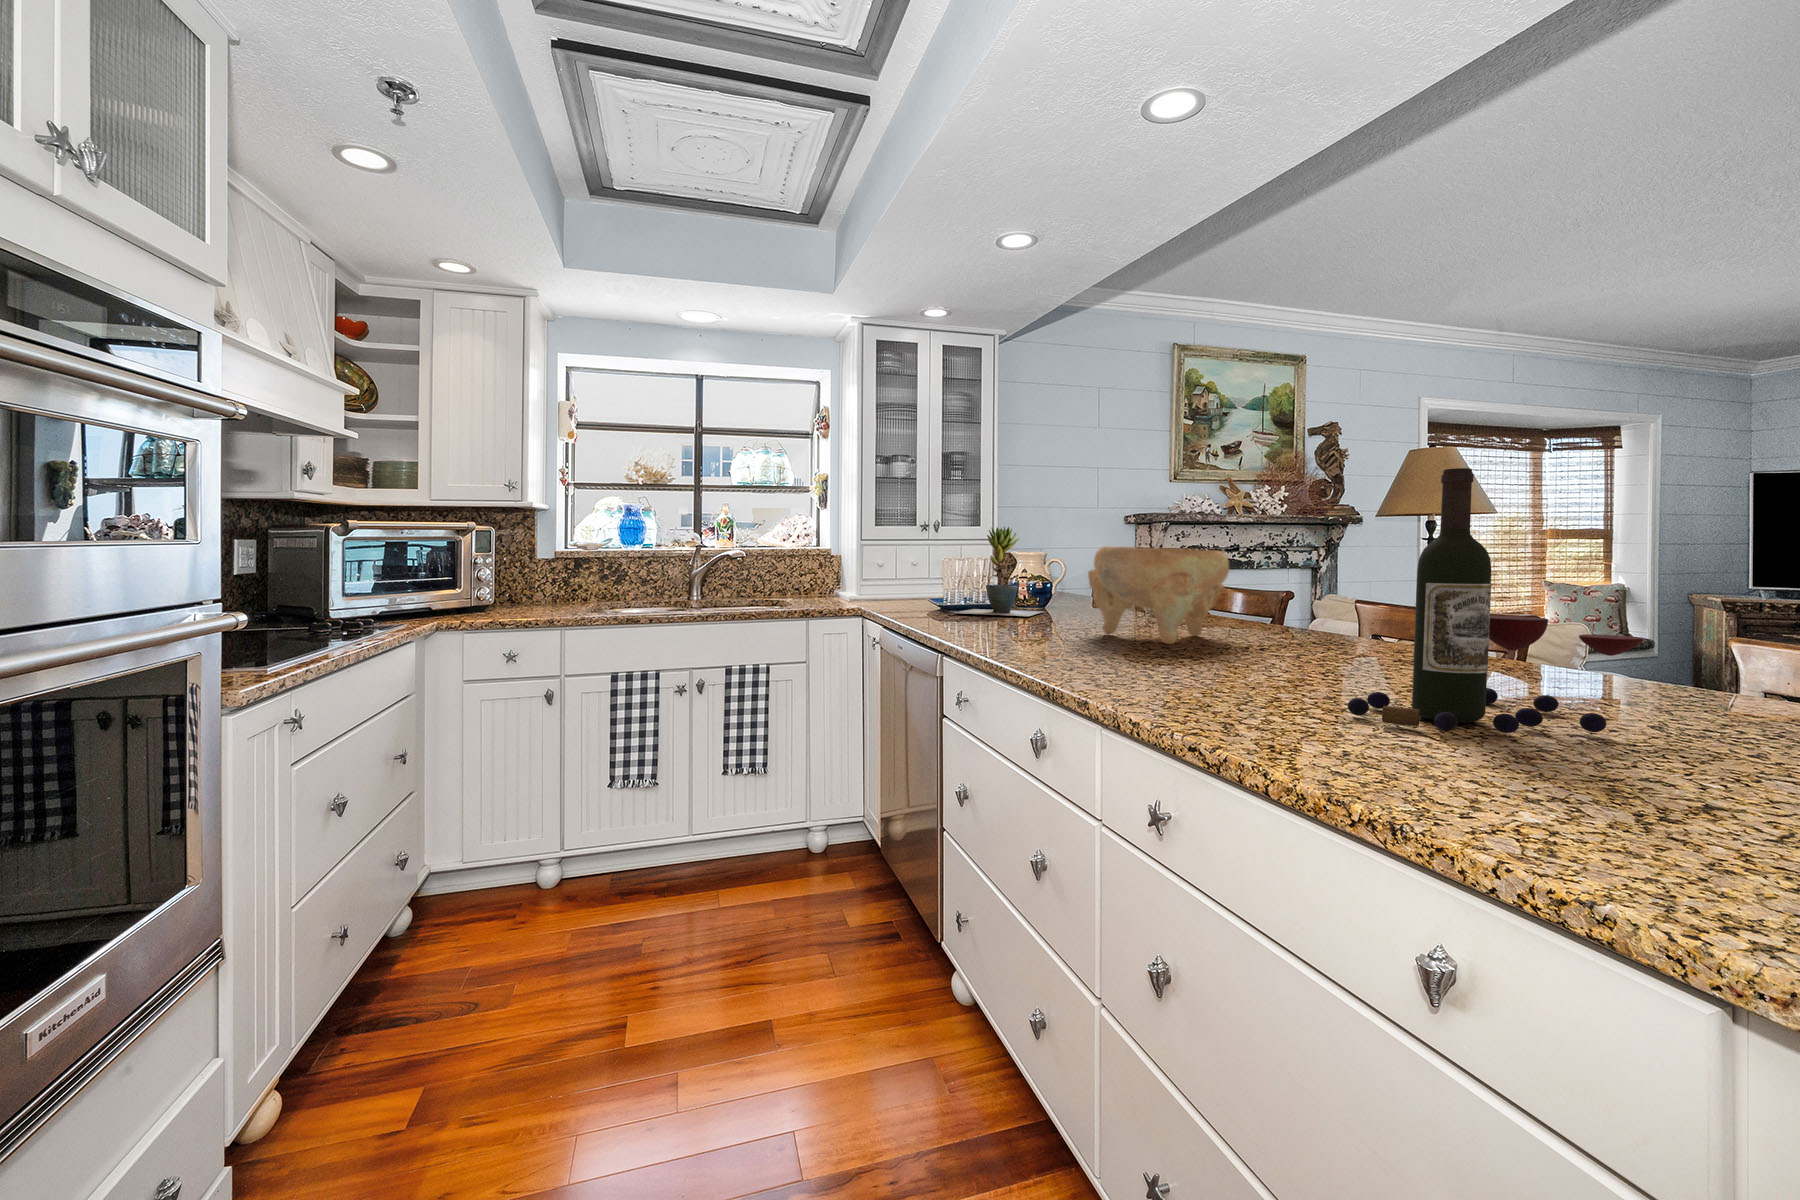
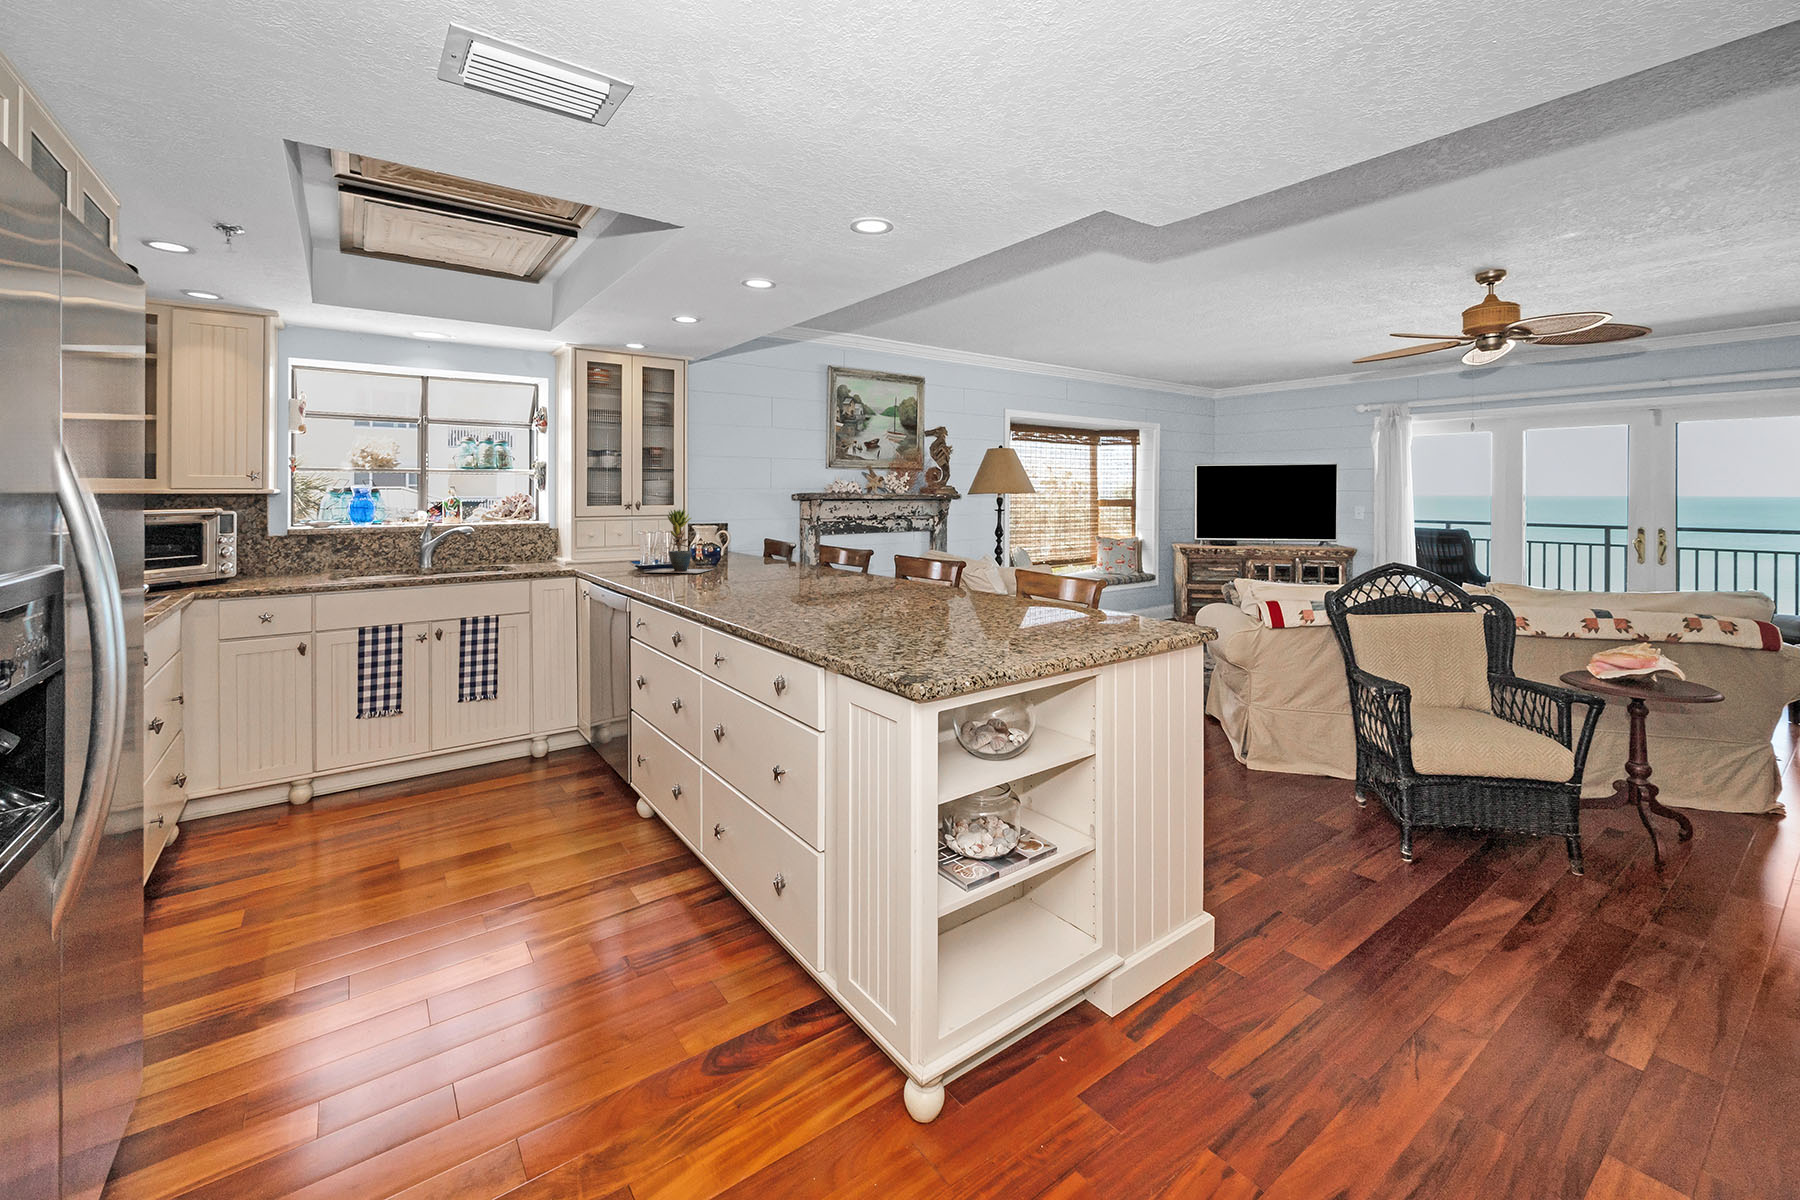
wine bottle: present [1348,468,1643,733] -> none [813,497,939,620]
decorative bowl: present [1088,546,1229,644] -> none [726,526,812,588]

